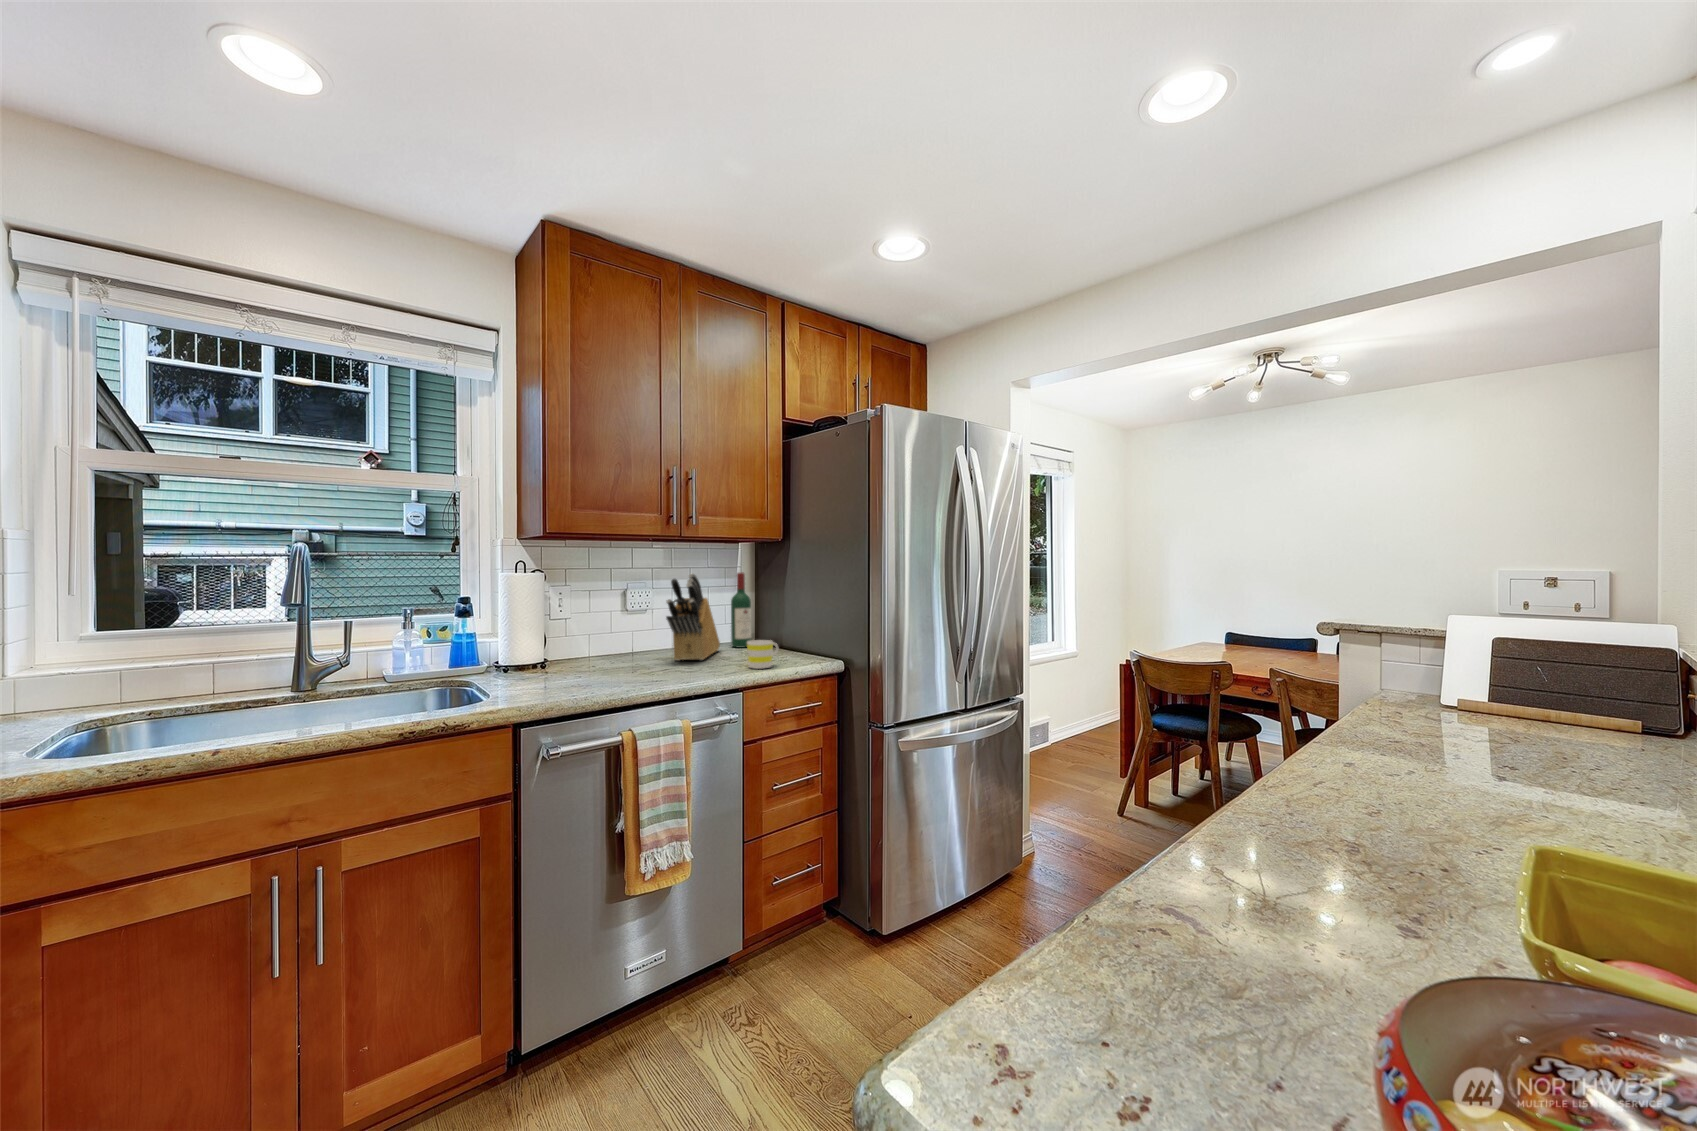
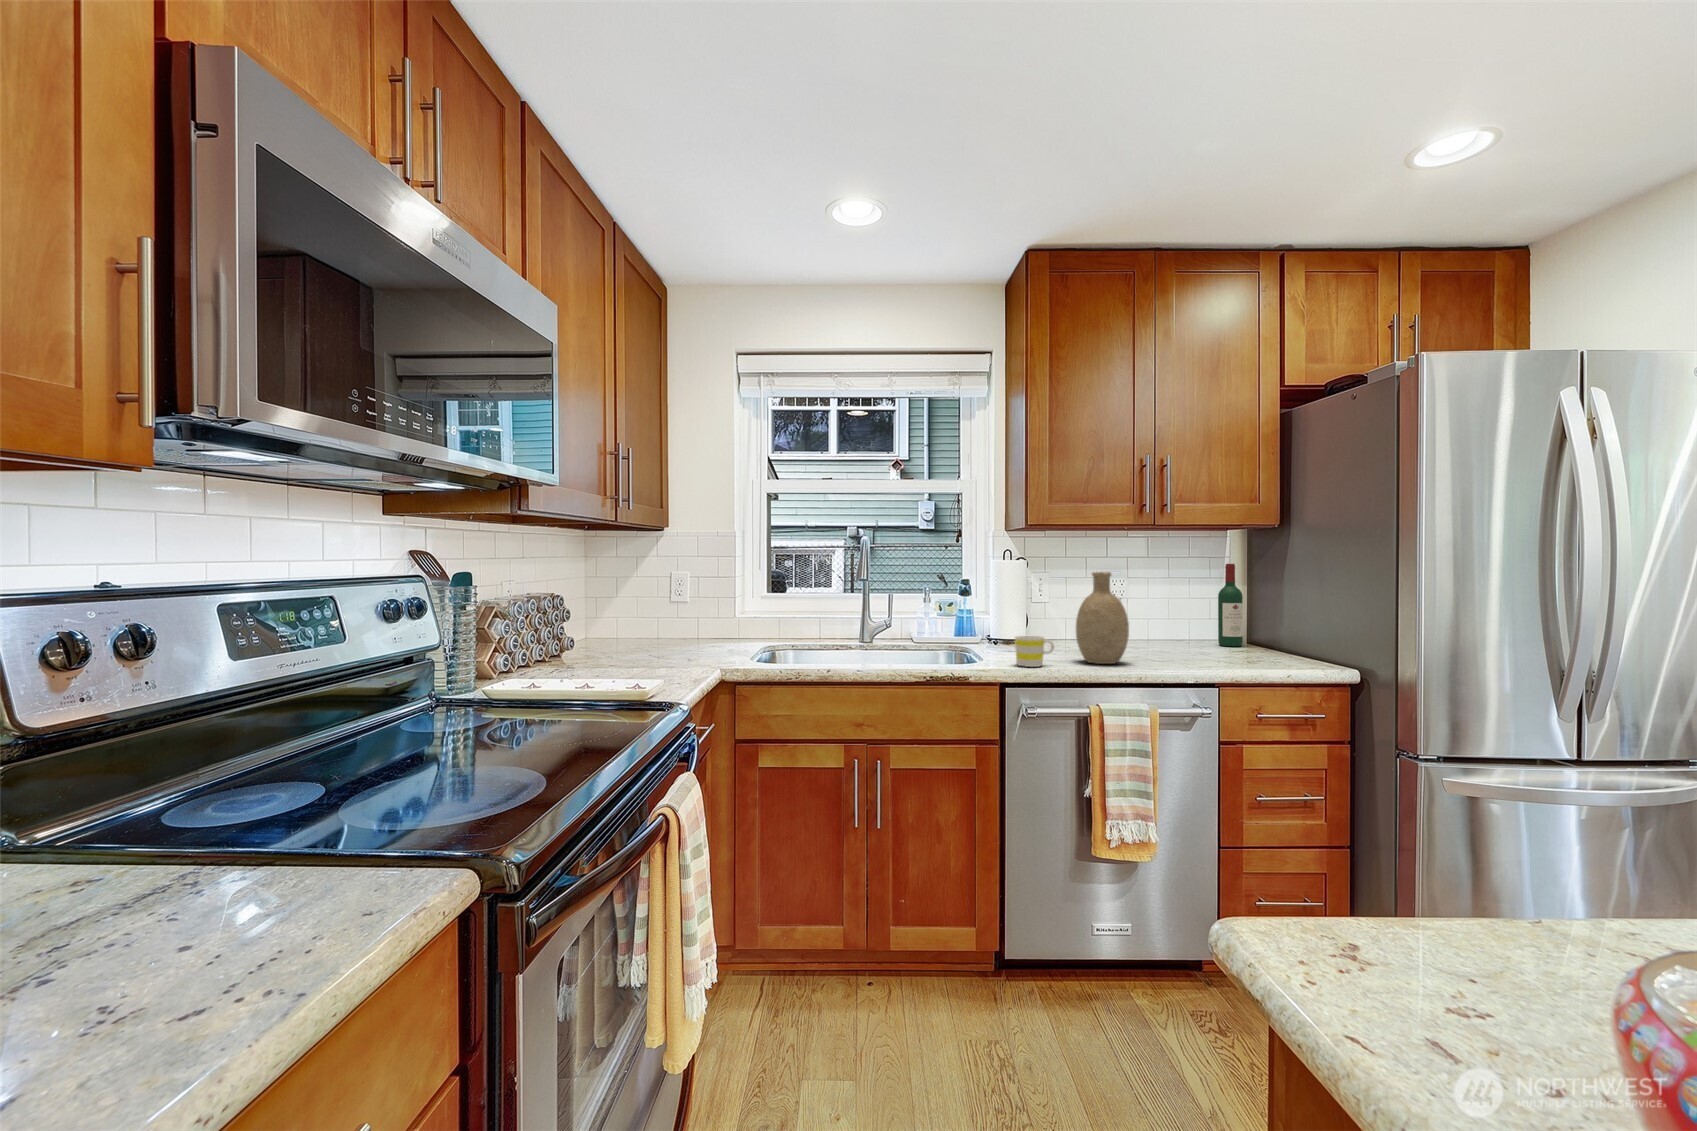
knife block: present [666,574,720,660] -> none [1141,561,1204,653]
decorative vase: none [602,587,658,684] -> present [1076,572,1129,664]
mug: present [747,640,779,669] -> present [1015,636,1054,667]

